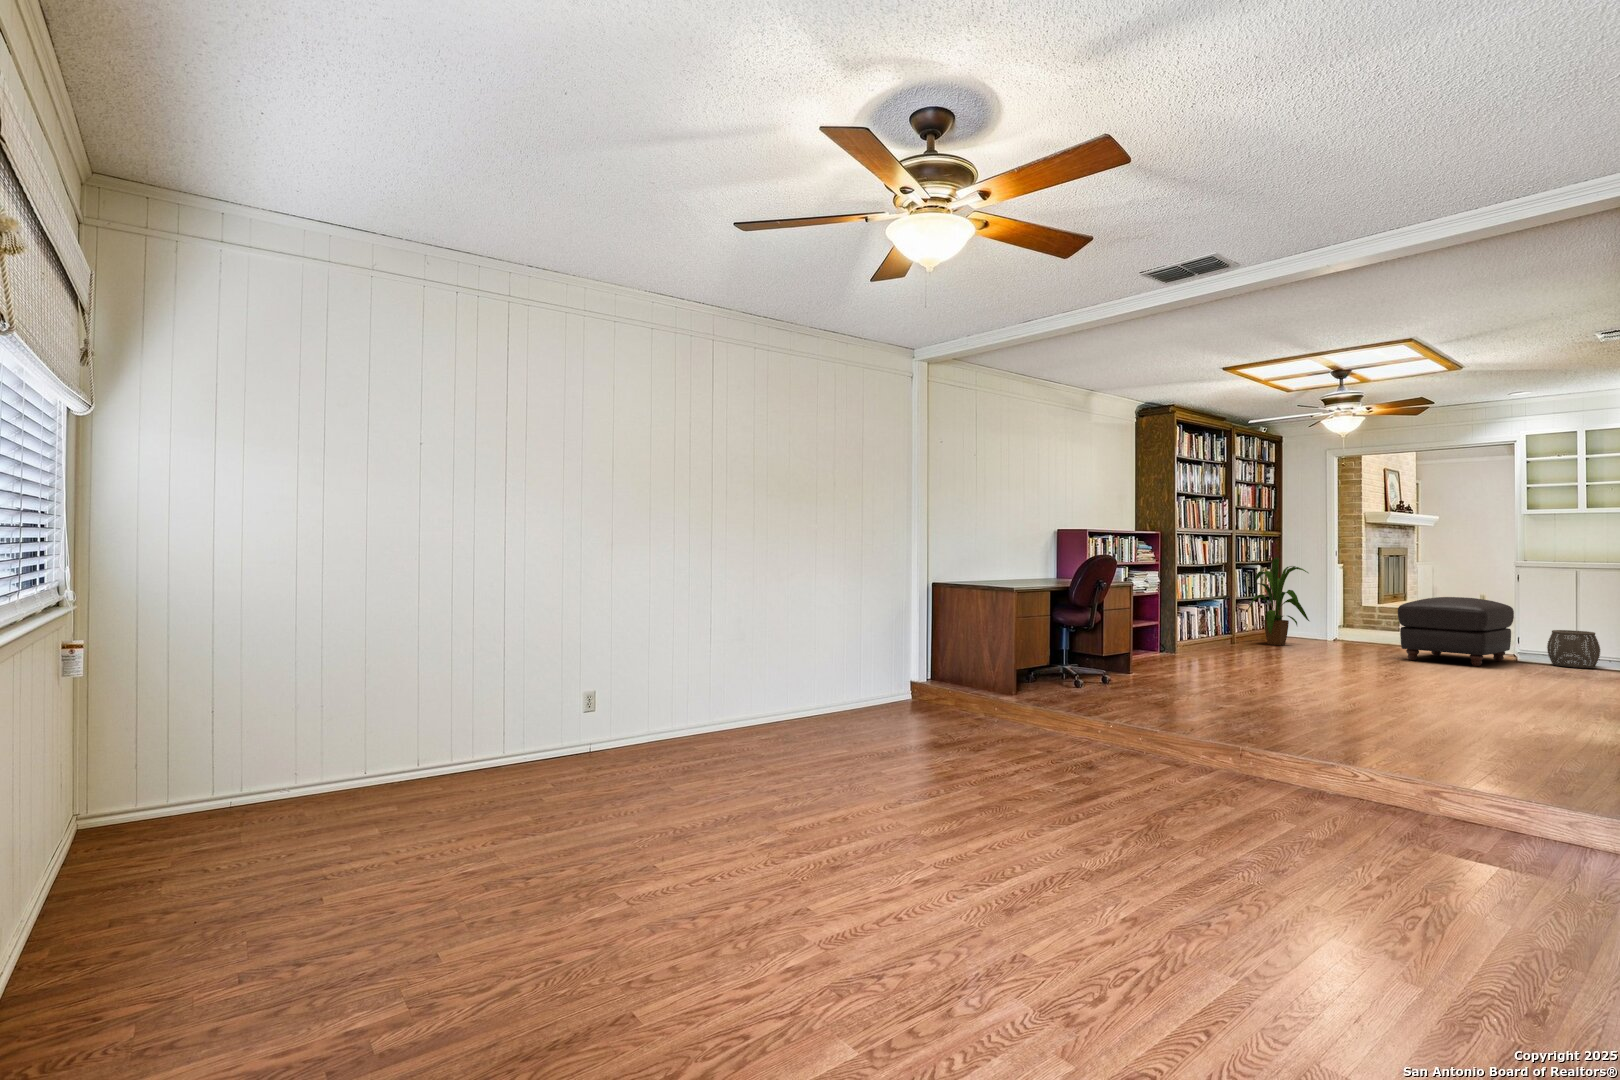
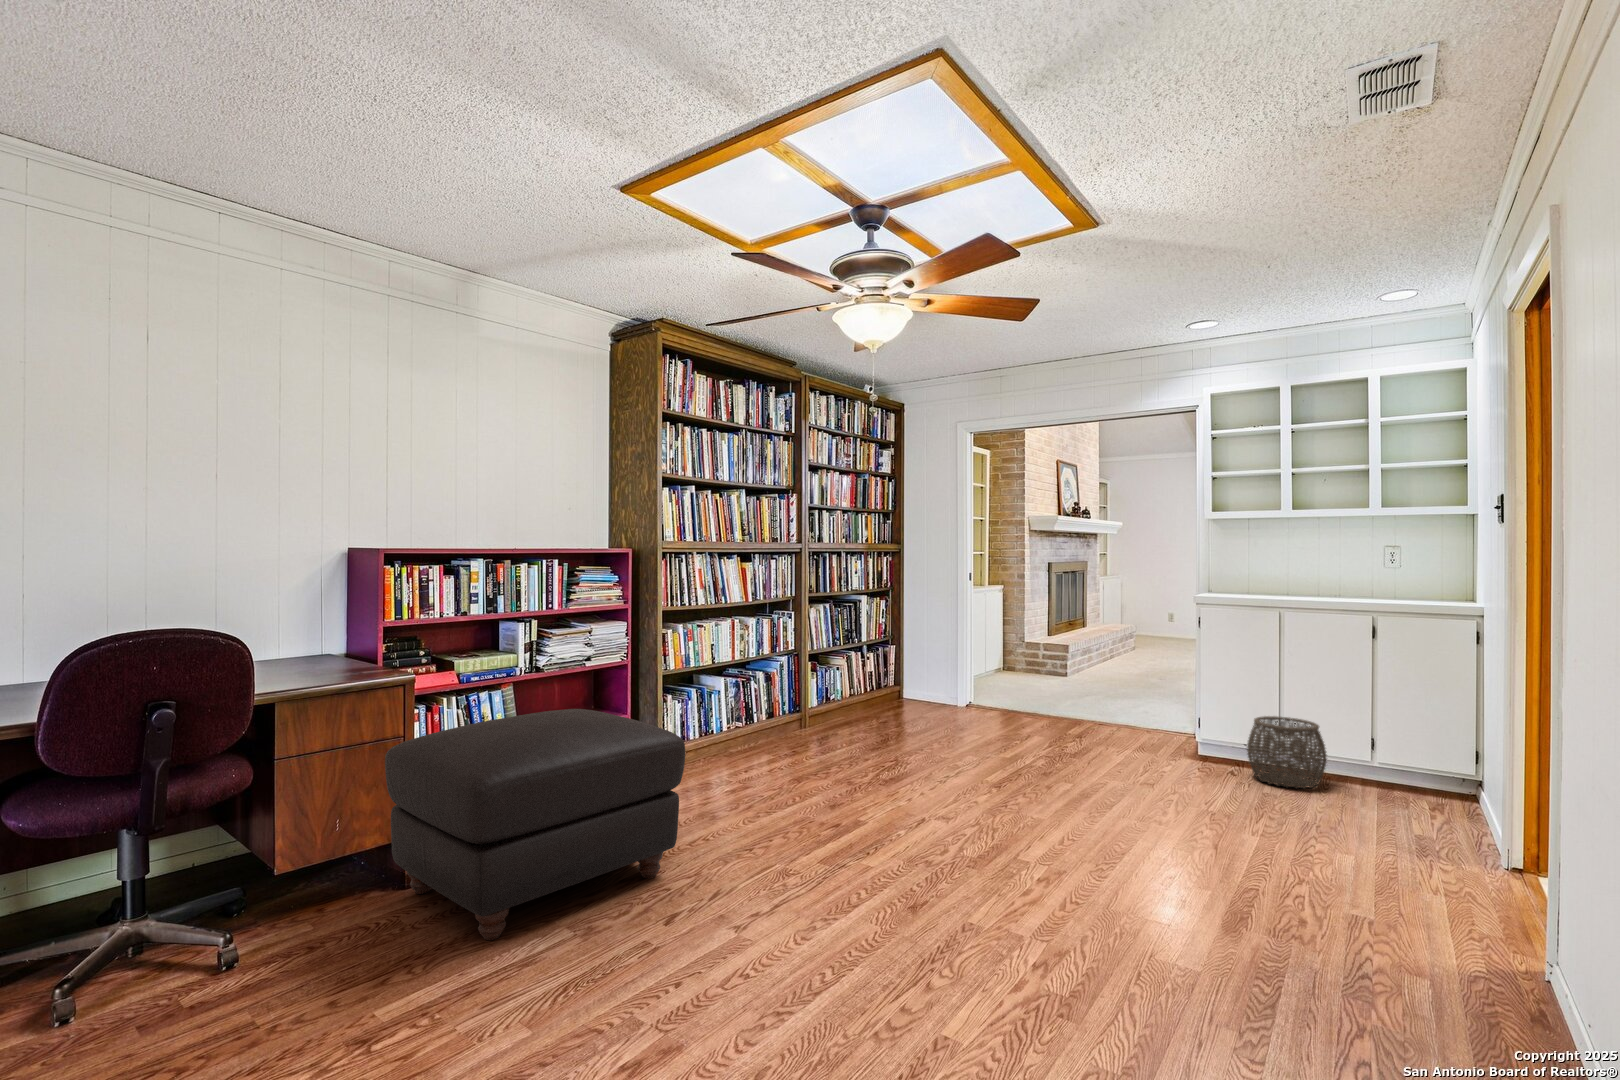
house plant: present [1248,557,1309,645] -> none [824,589,919,730]
ottoman: present [1398,597,1514,666] -> present [385,709,685,940]

